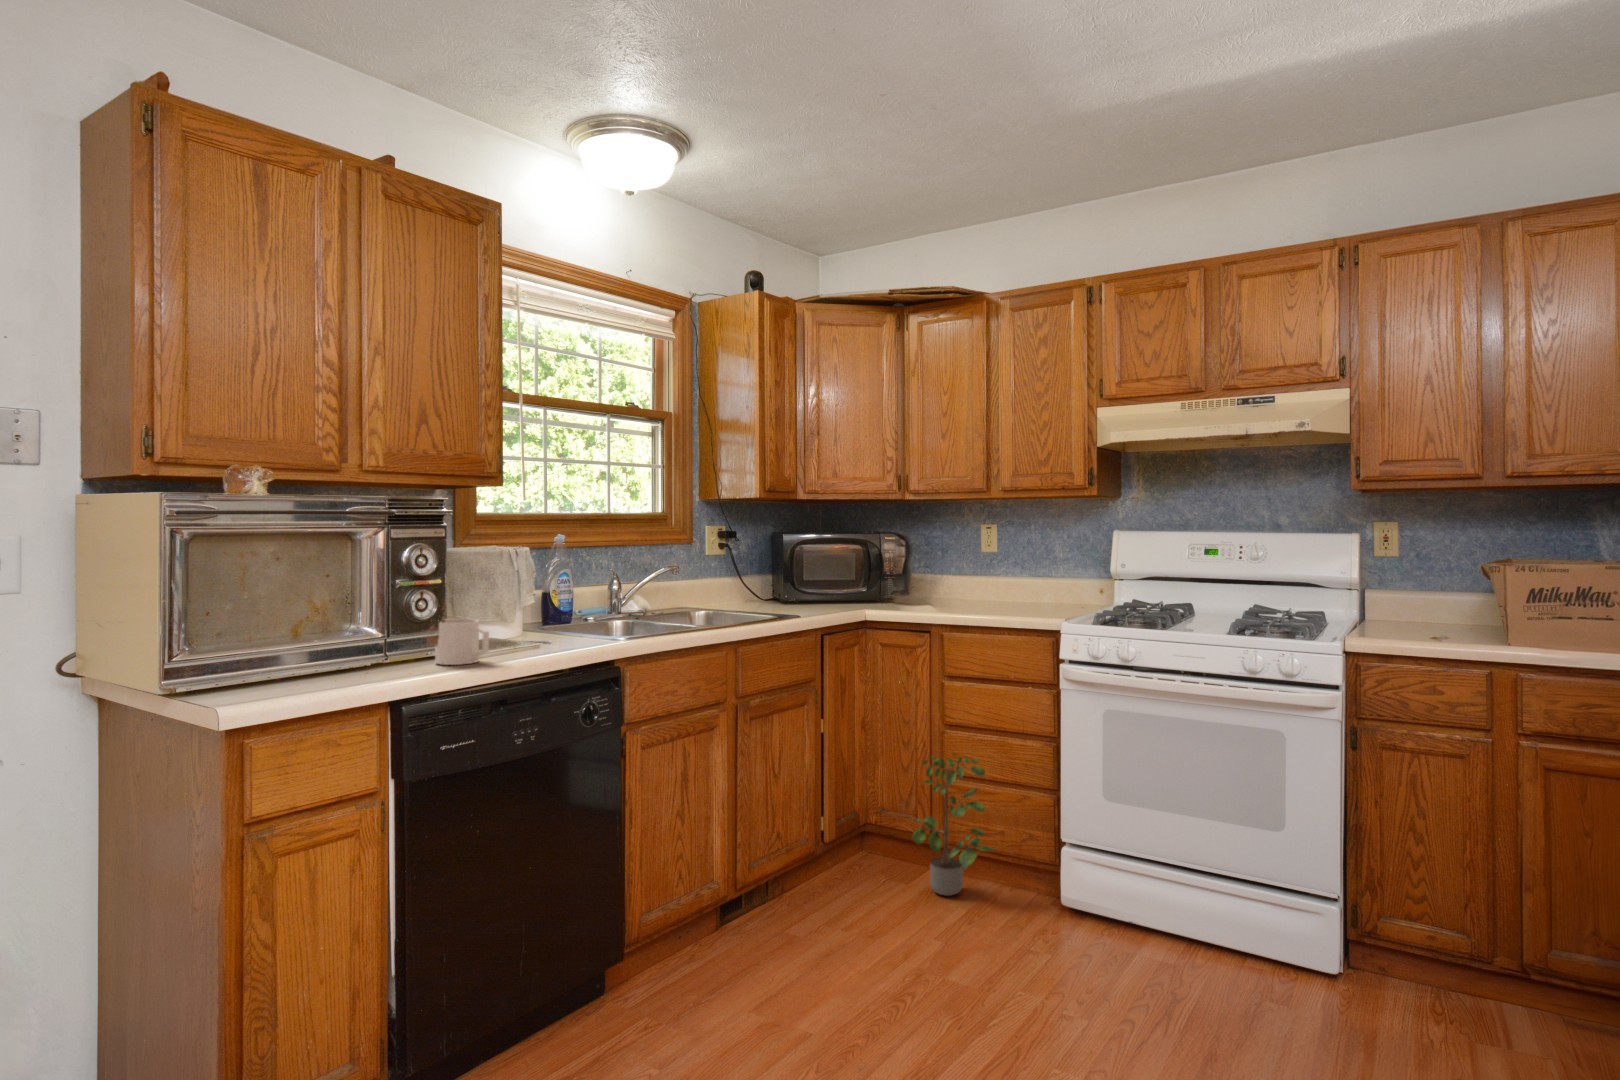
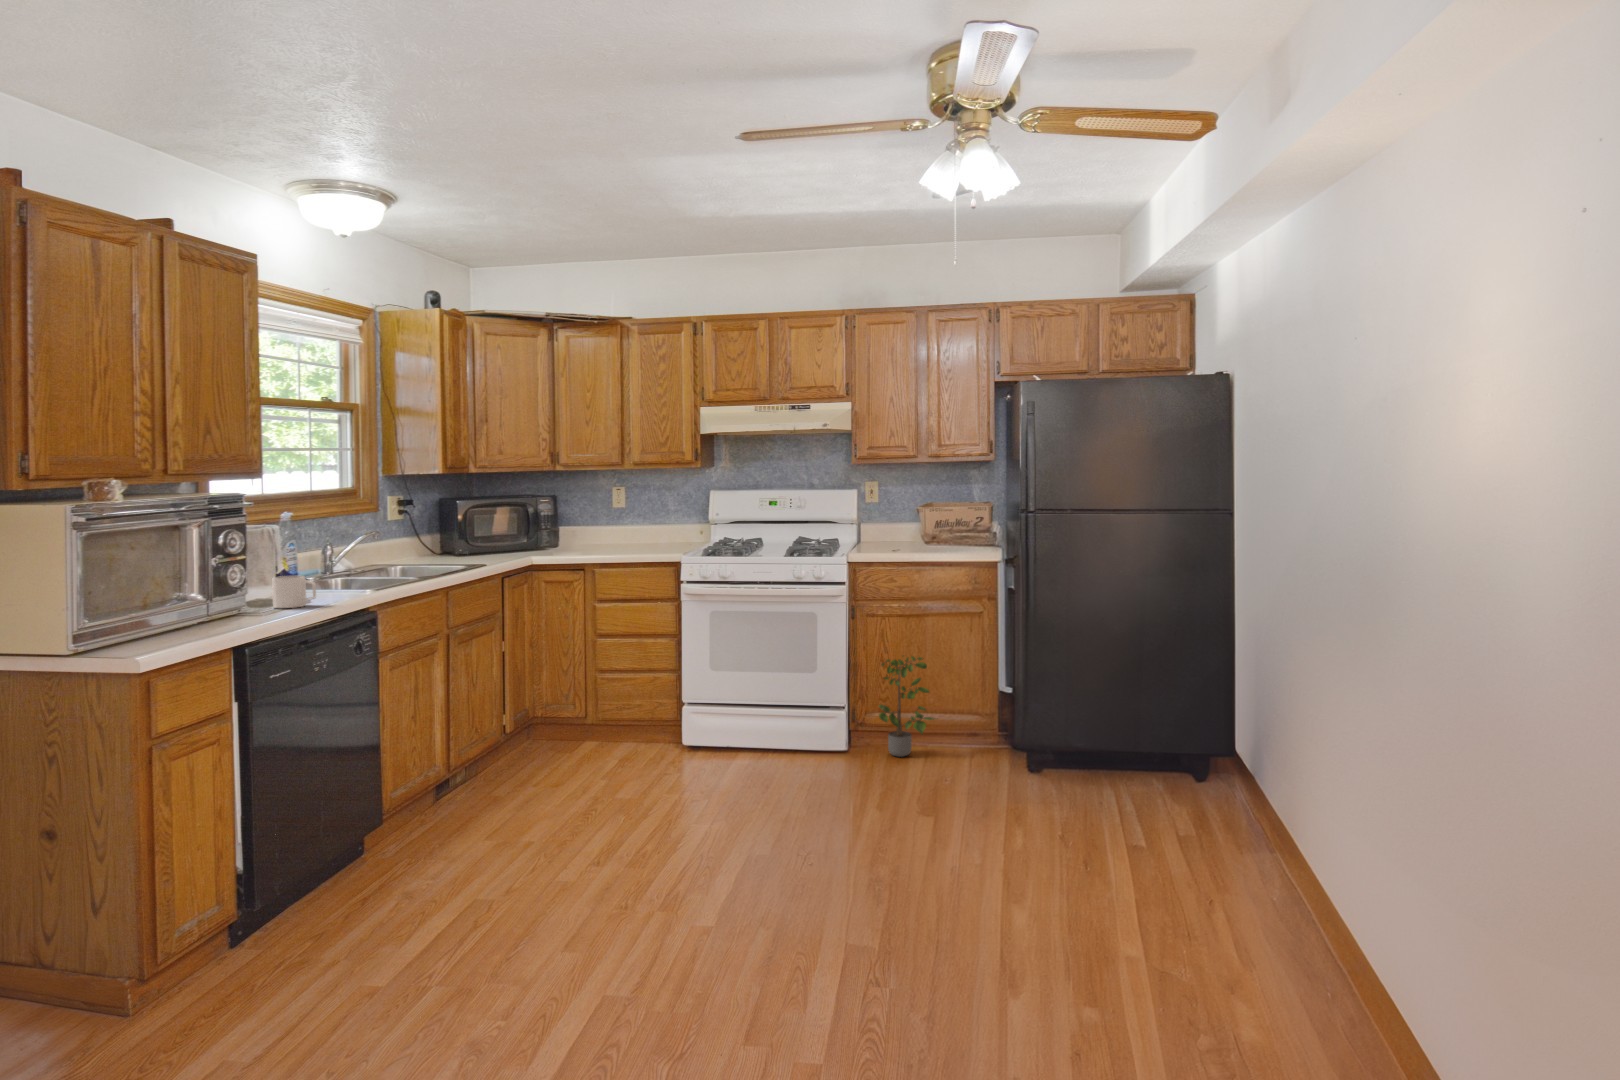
potted plant: present [912,754,995,896] -> present [879,656,934,757]

